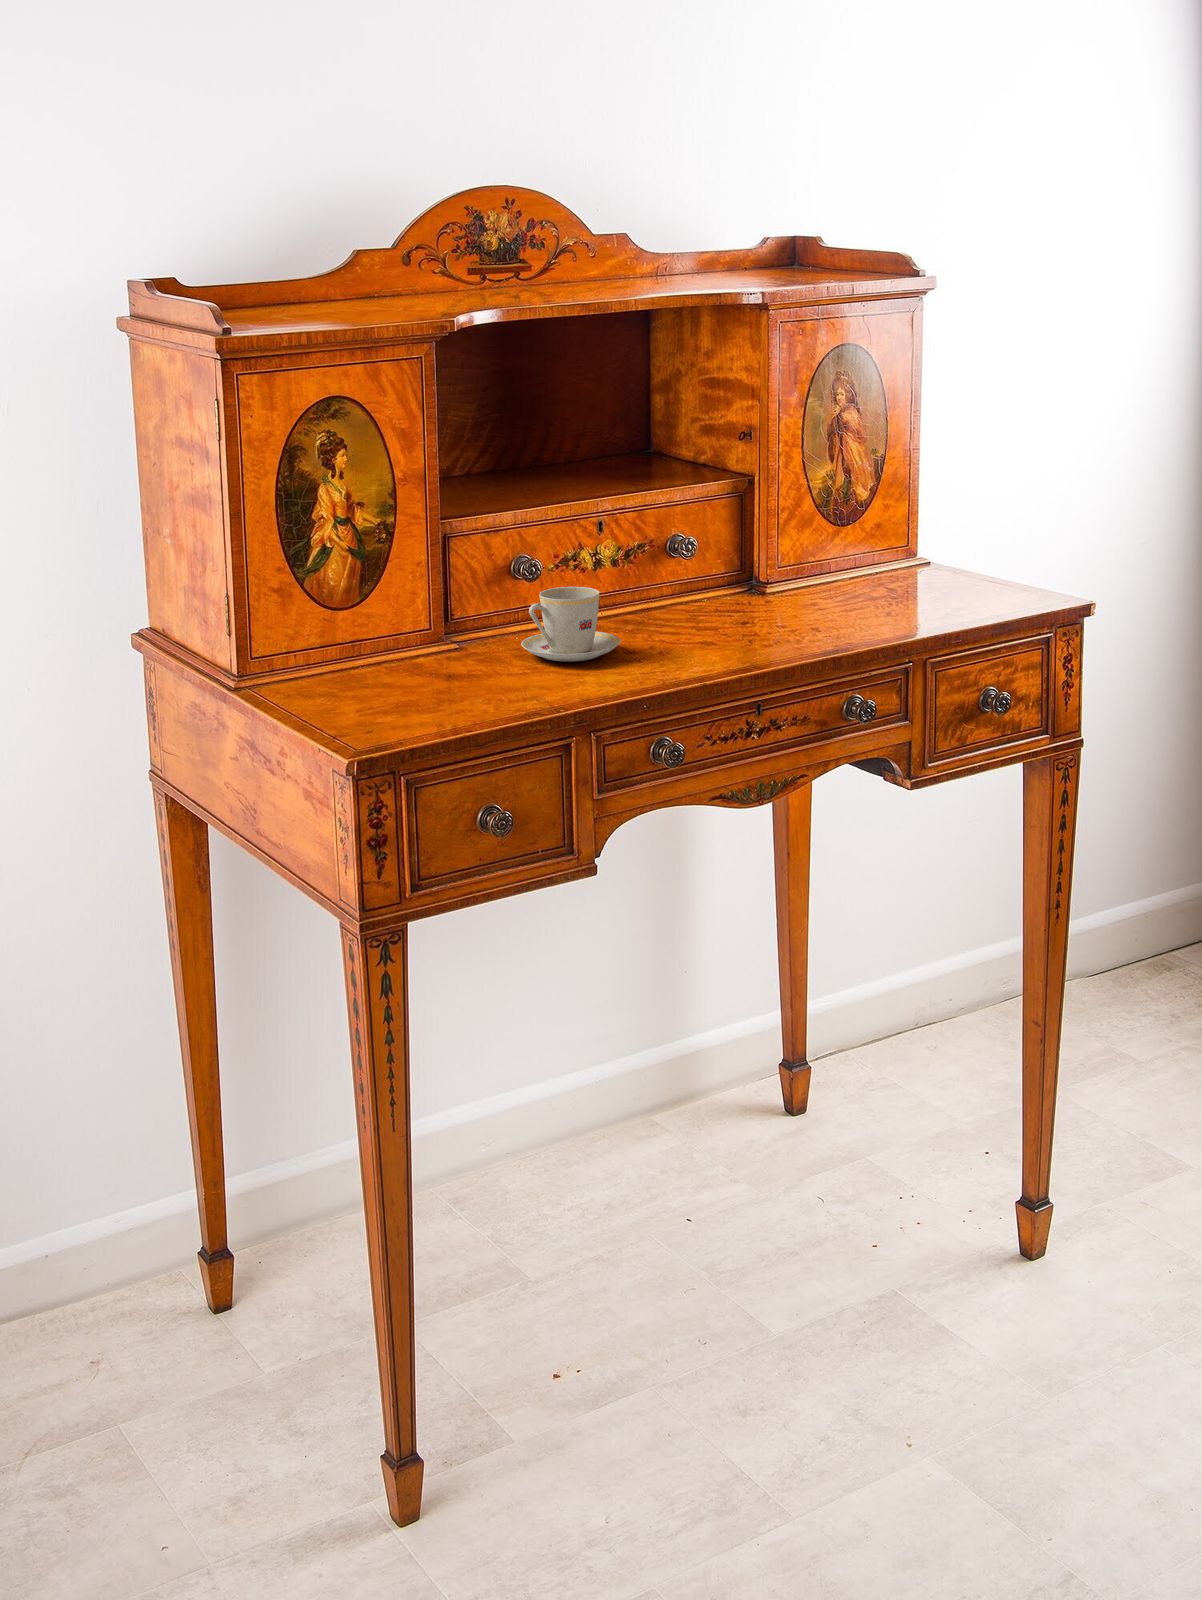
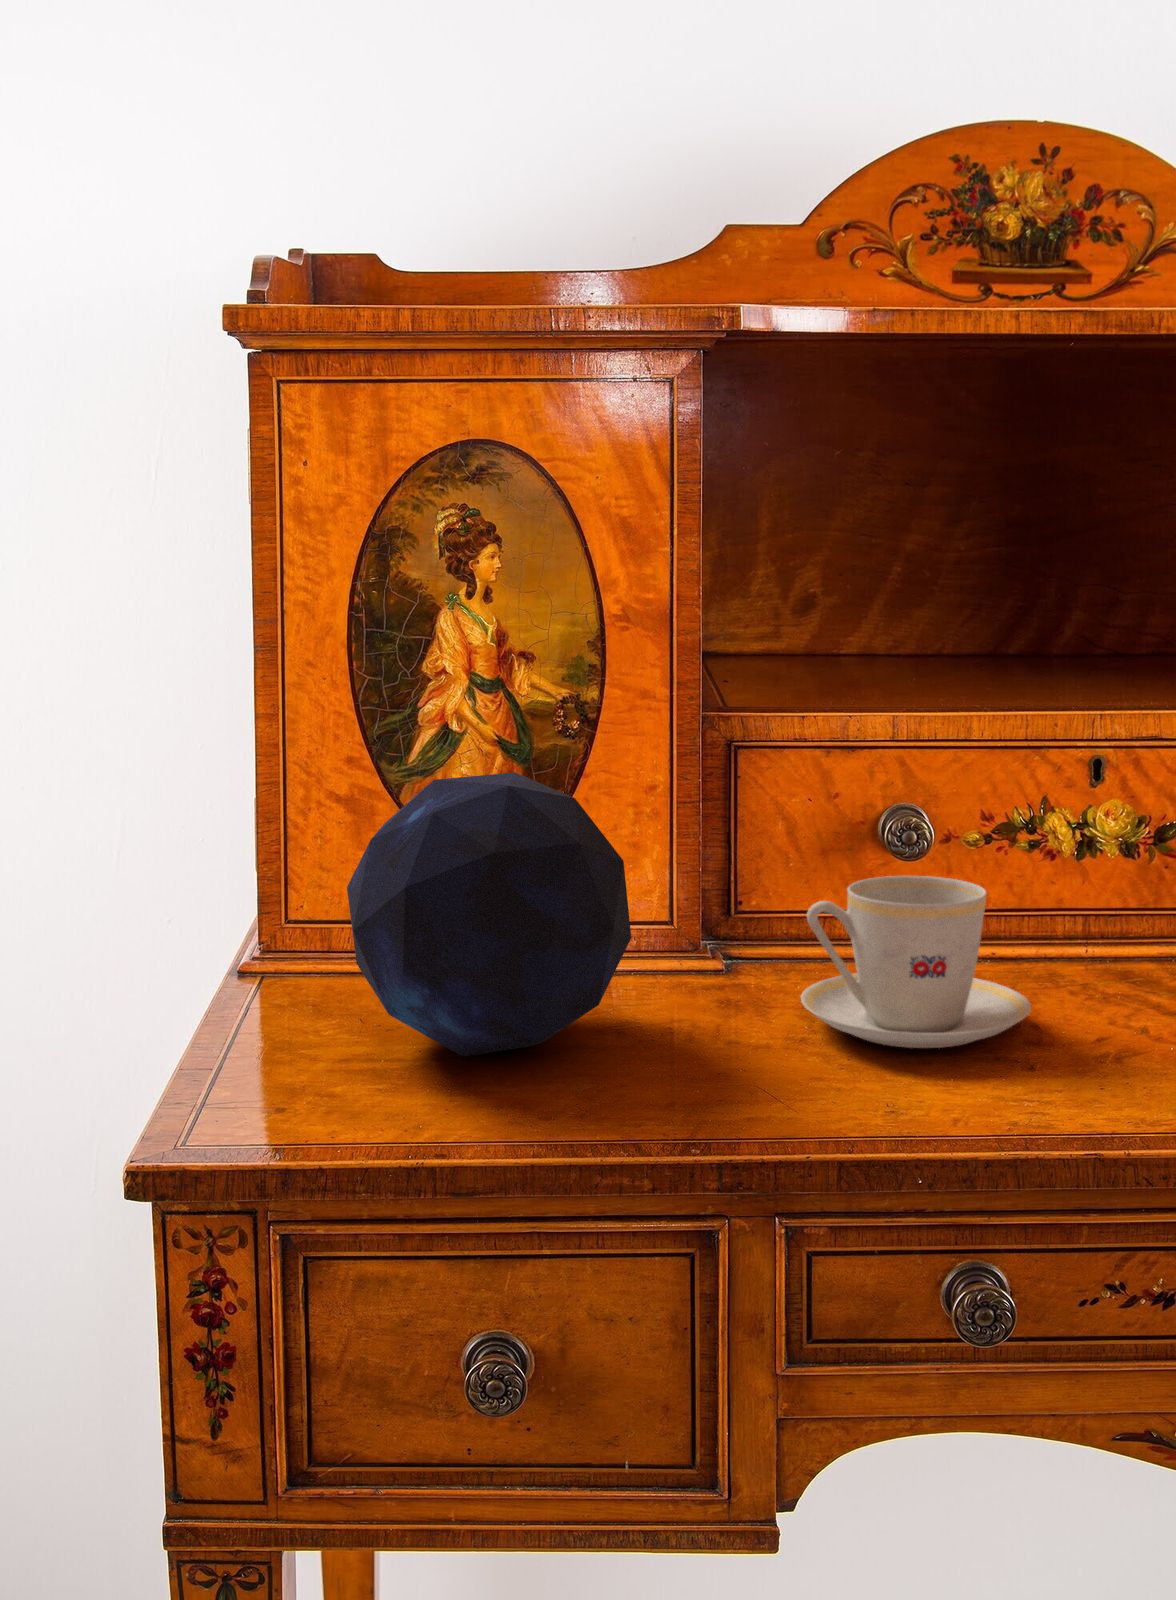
decorative orb: none [346,563,480,696] -> present [347,772,631,1056]

